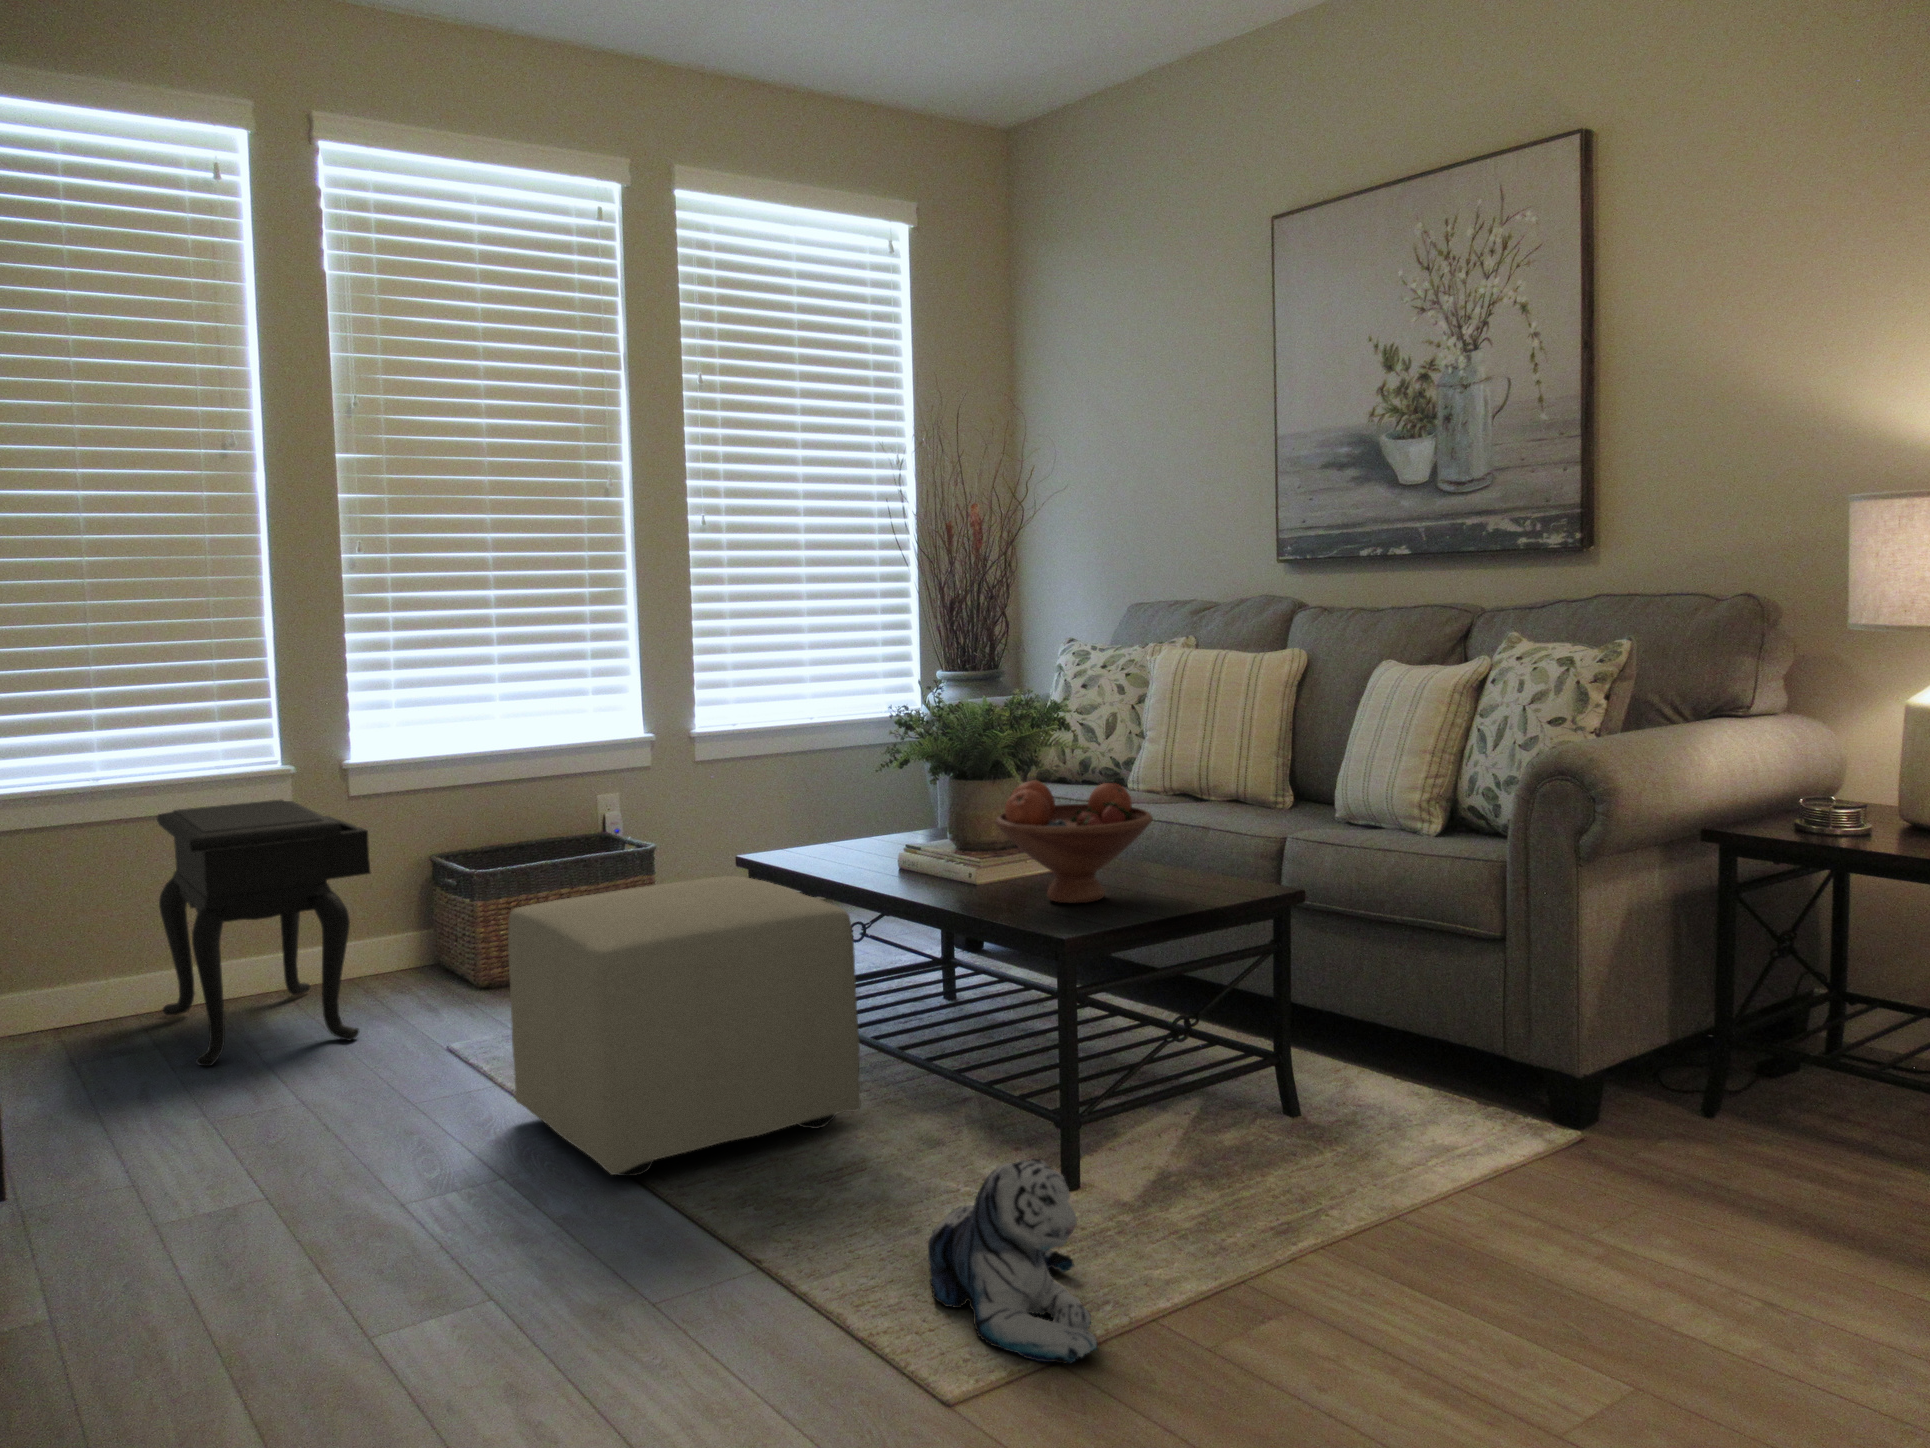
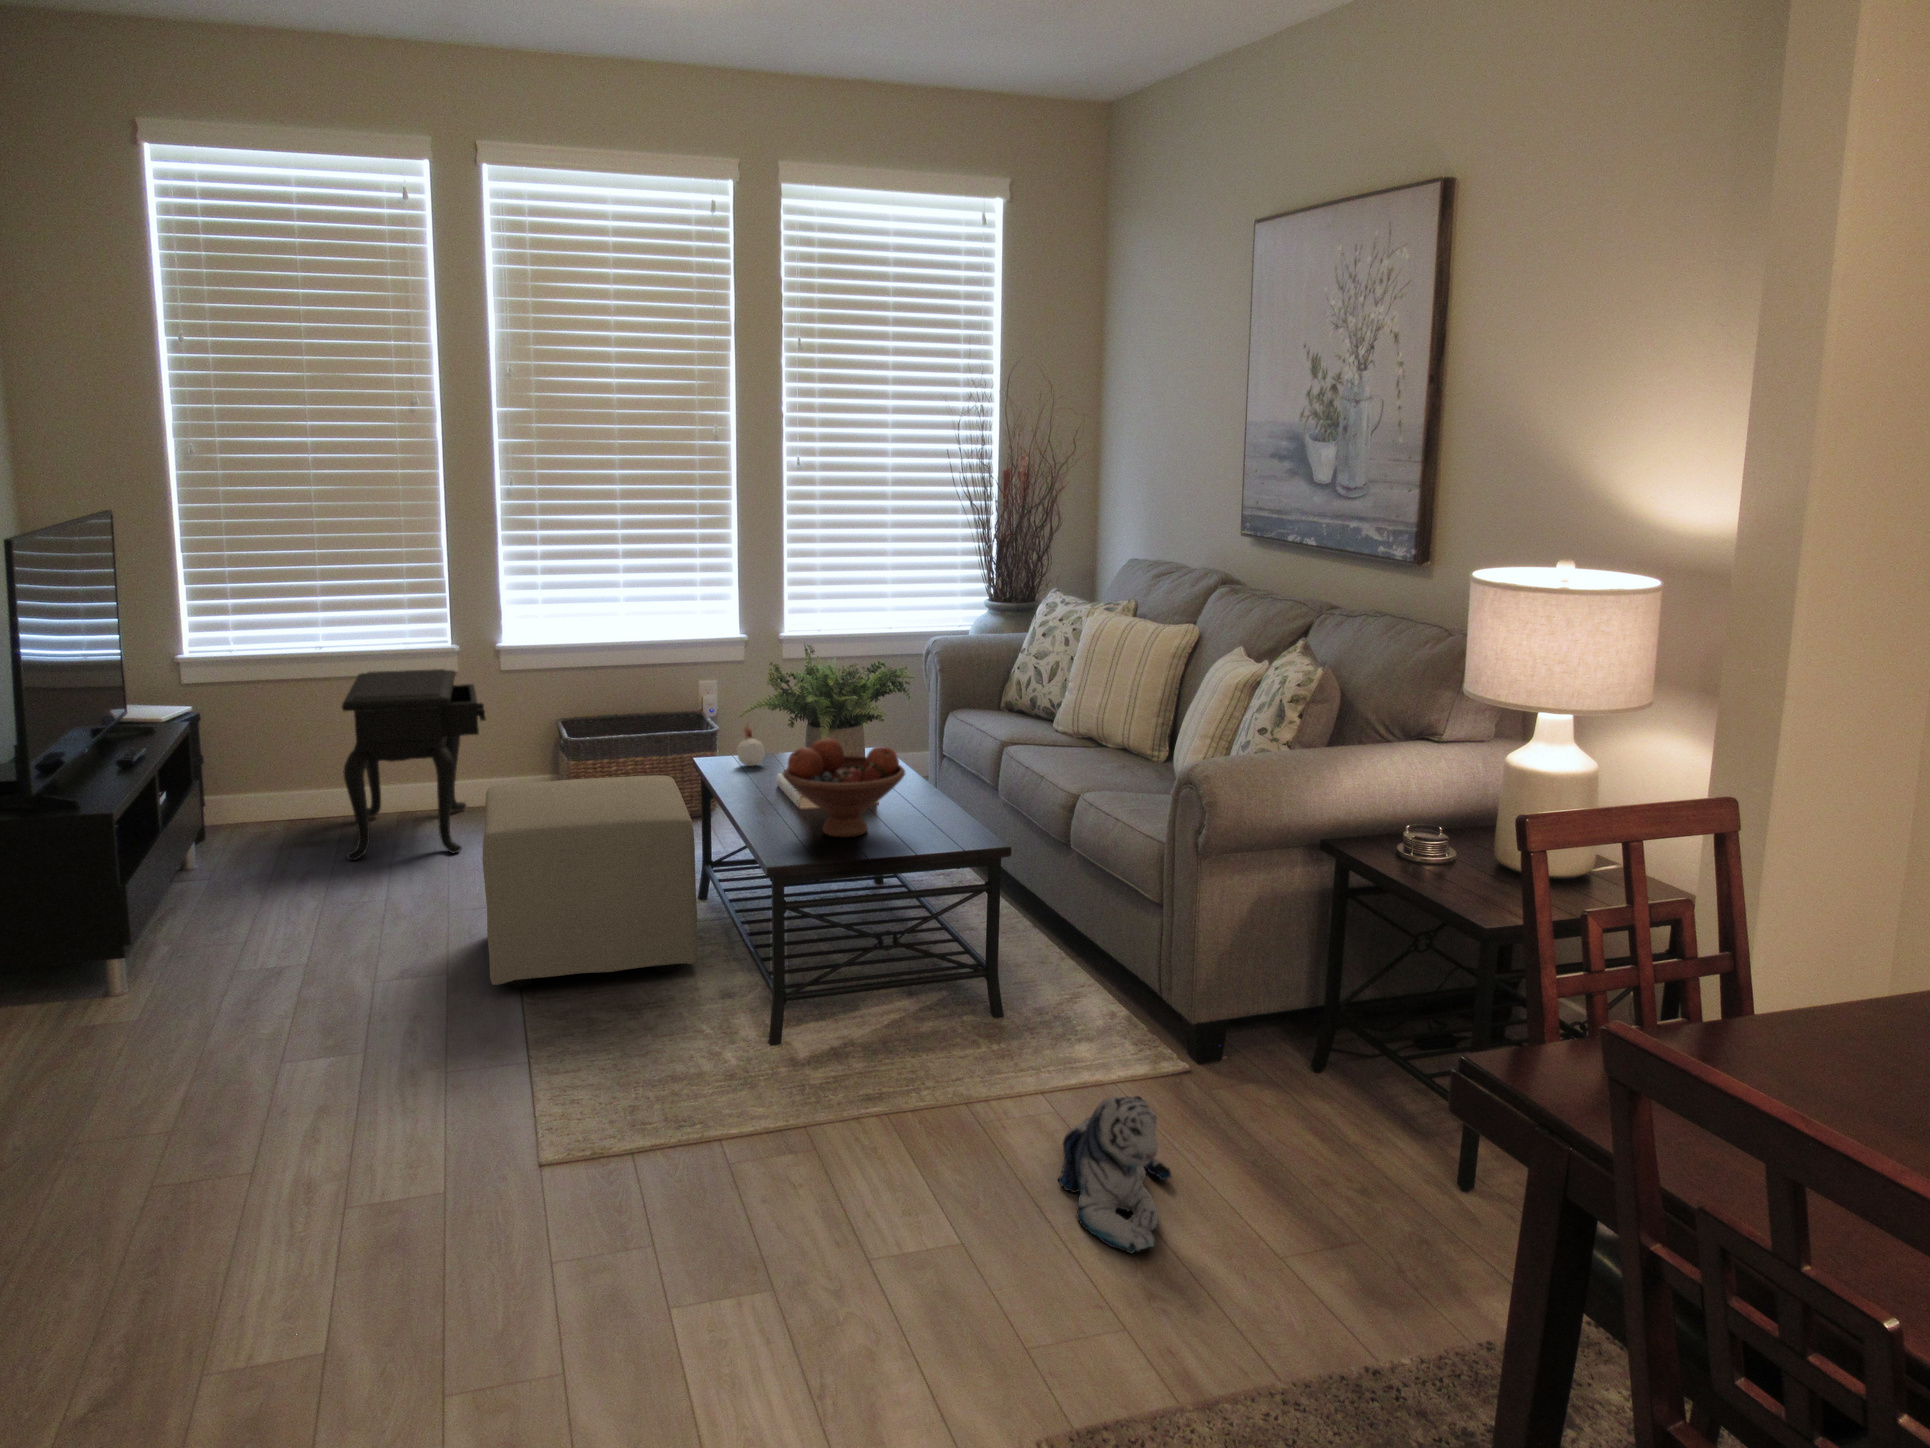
candle: none [802,796,838,859] -> present [737,726,765,766]
plush toy: present [928,1159,1097,1364] -> present [1058,1096,1171,1253]

